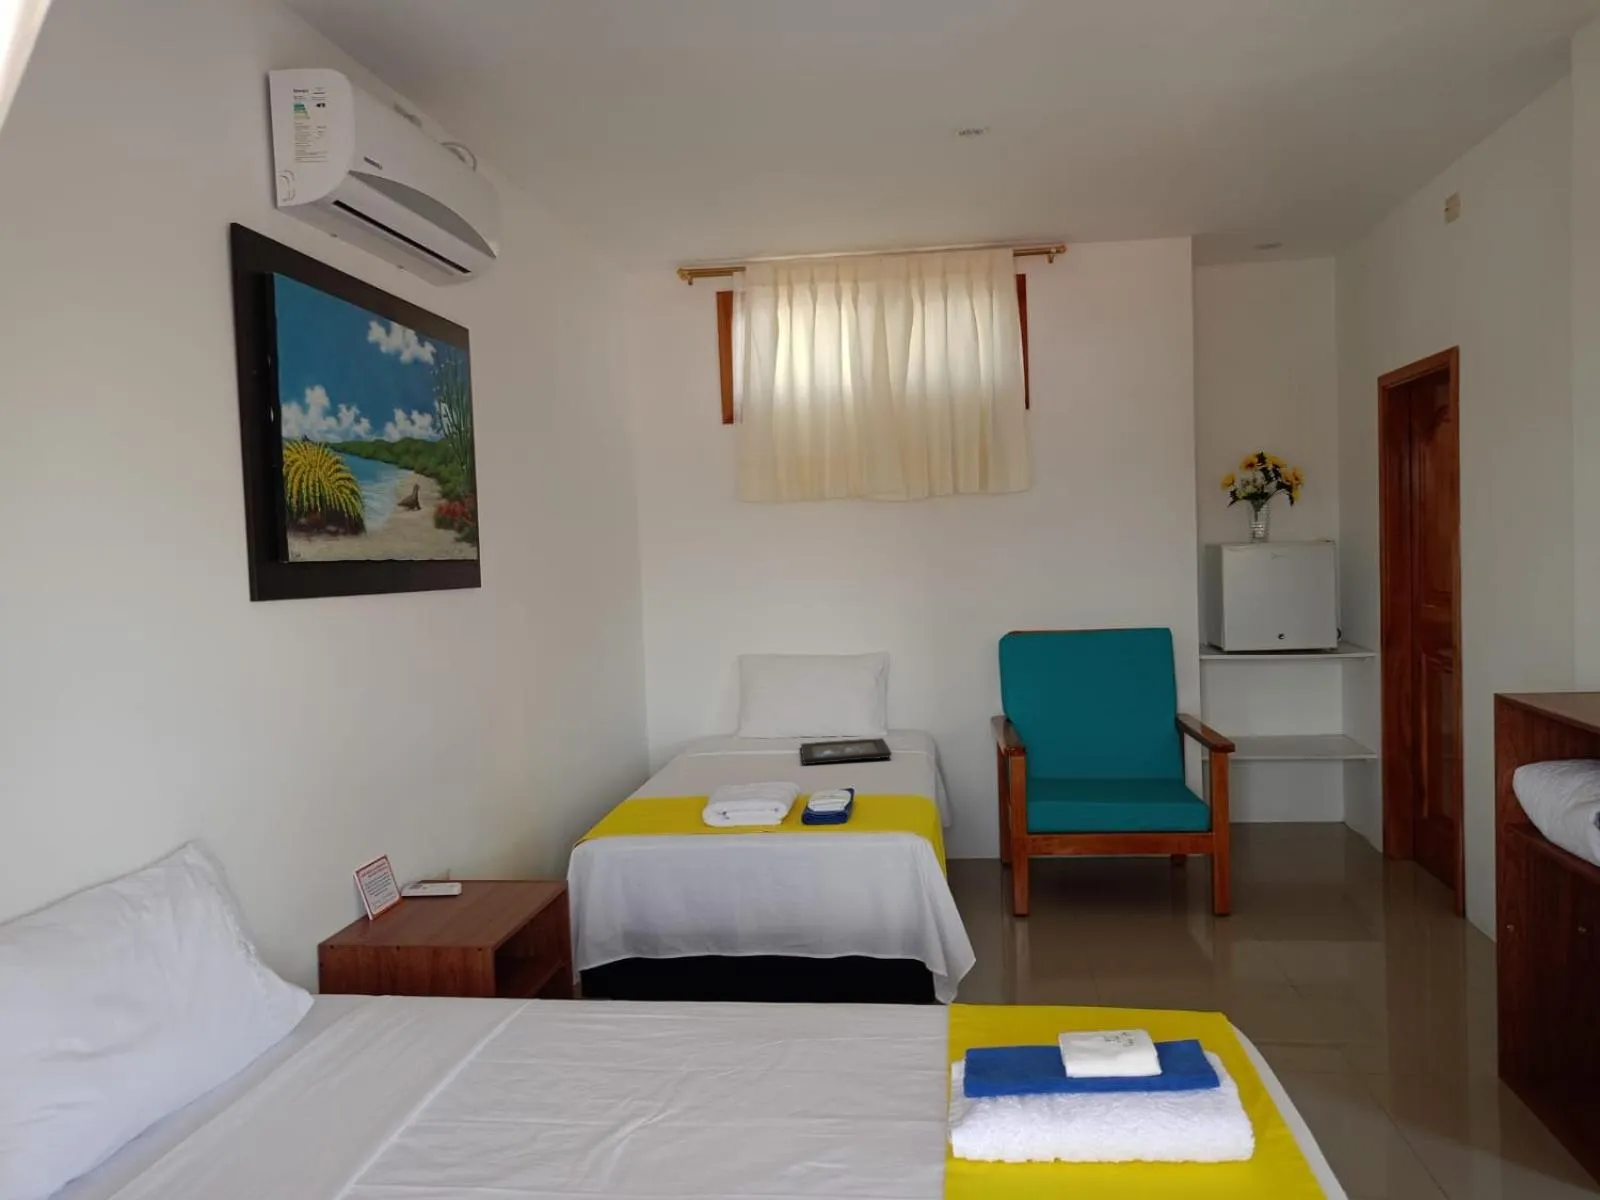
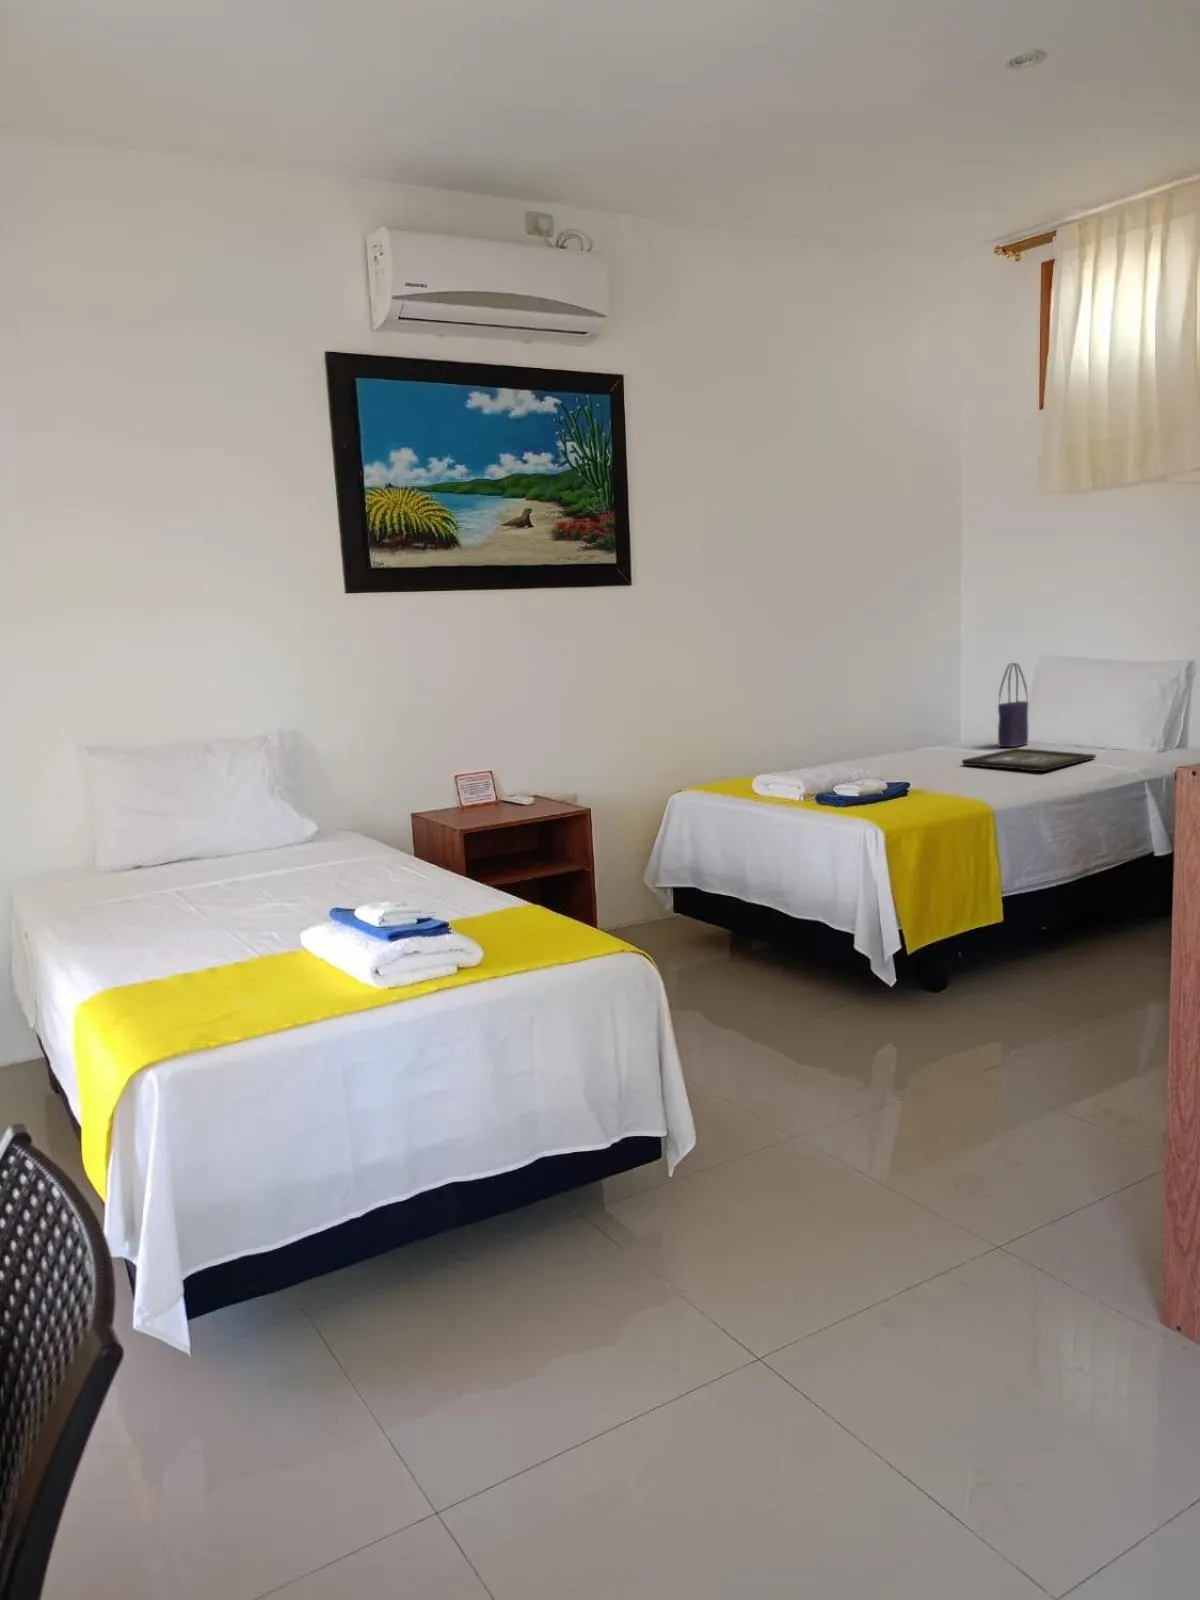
tote bag: none [767,661,788,745] -> present [998,663,1028,747]

